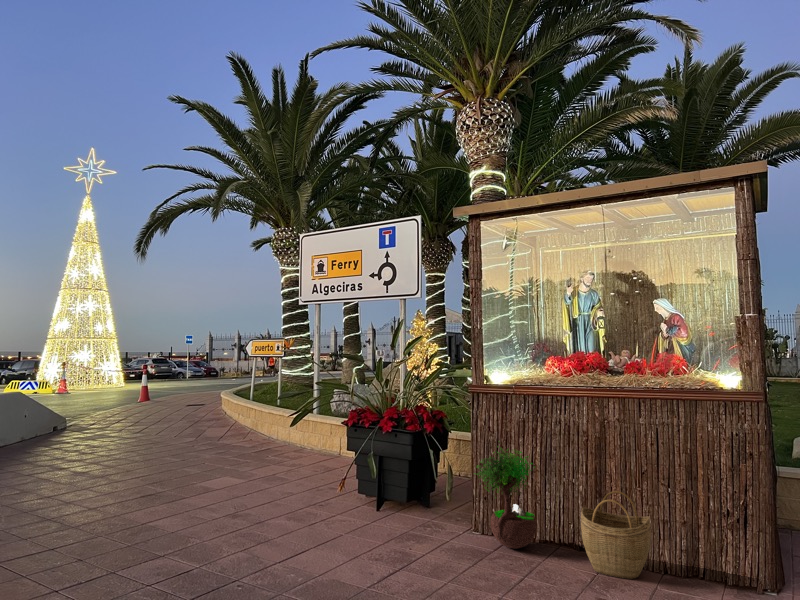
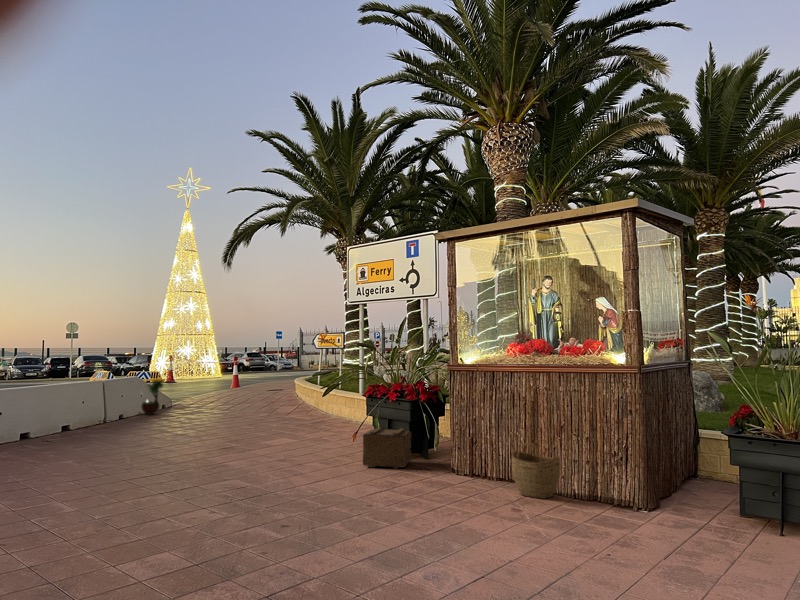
potted tree: present [474,446,536,549] -> present [141,379,164,414]
wooden crate: none [350,468,410,527] -> present [363,428,411,469]

